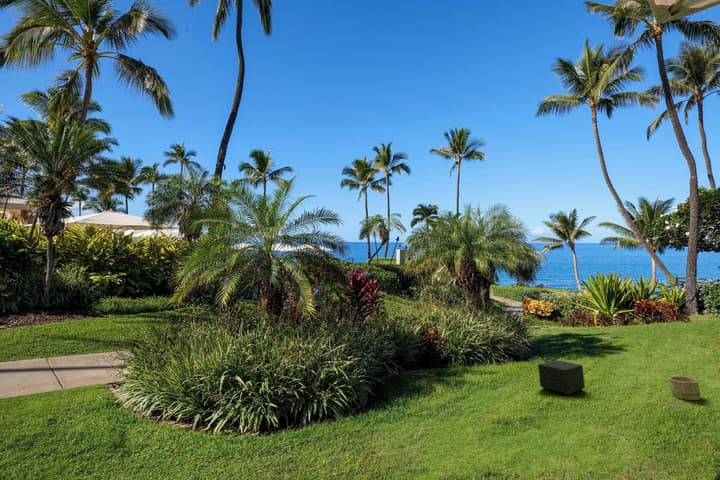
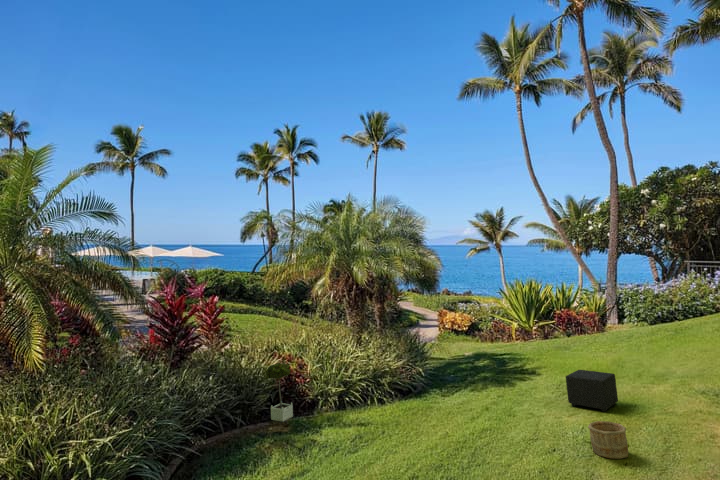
potted tree: none [422,329,440,368] -> present [266,363,293,421]
ottoman: present [538,360,585,396] -> present [566,370,618,412]

